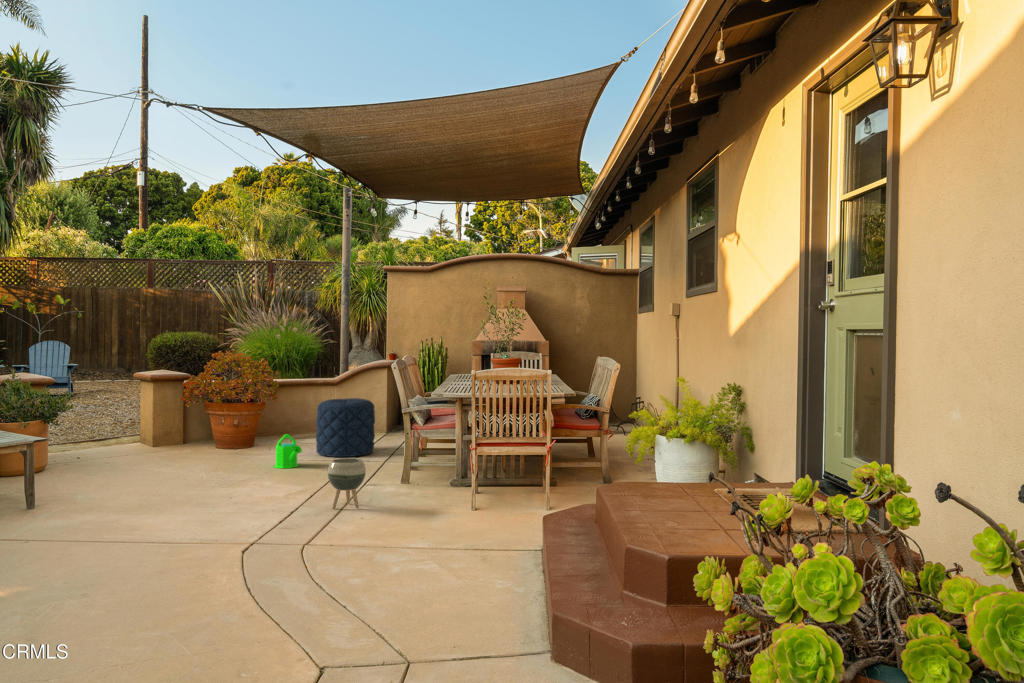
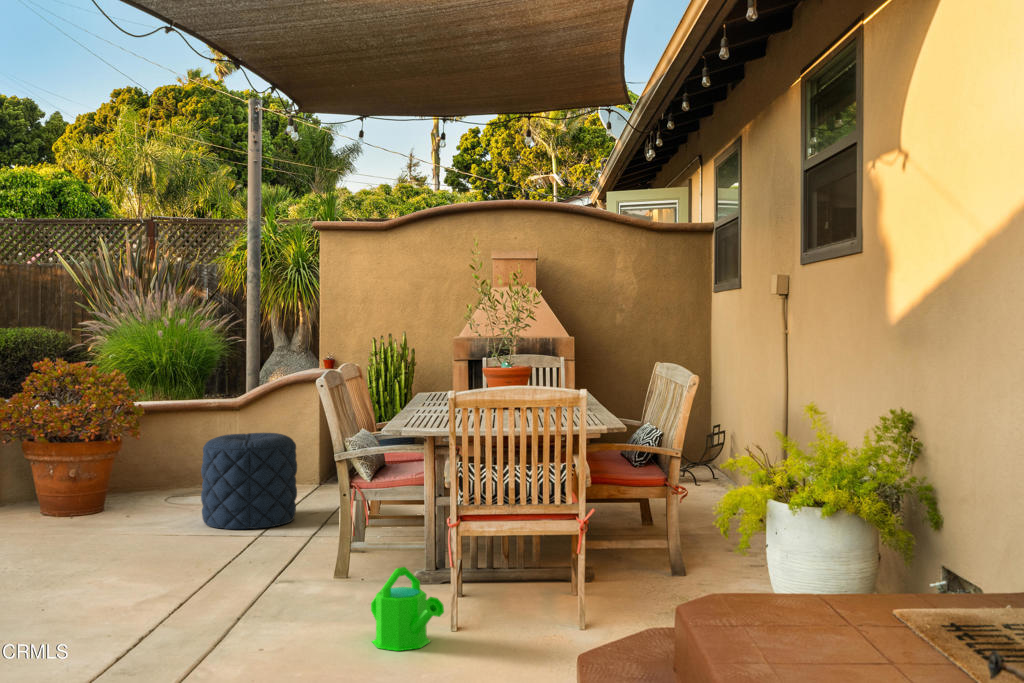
watering can: present [274,434,302,468] -> present [371,567,444,651]
planter: present [328,458,366,509] -> none [201,542,267,632]

